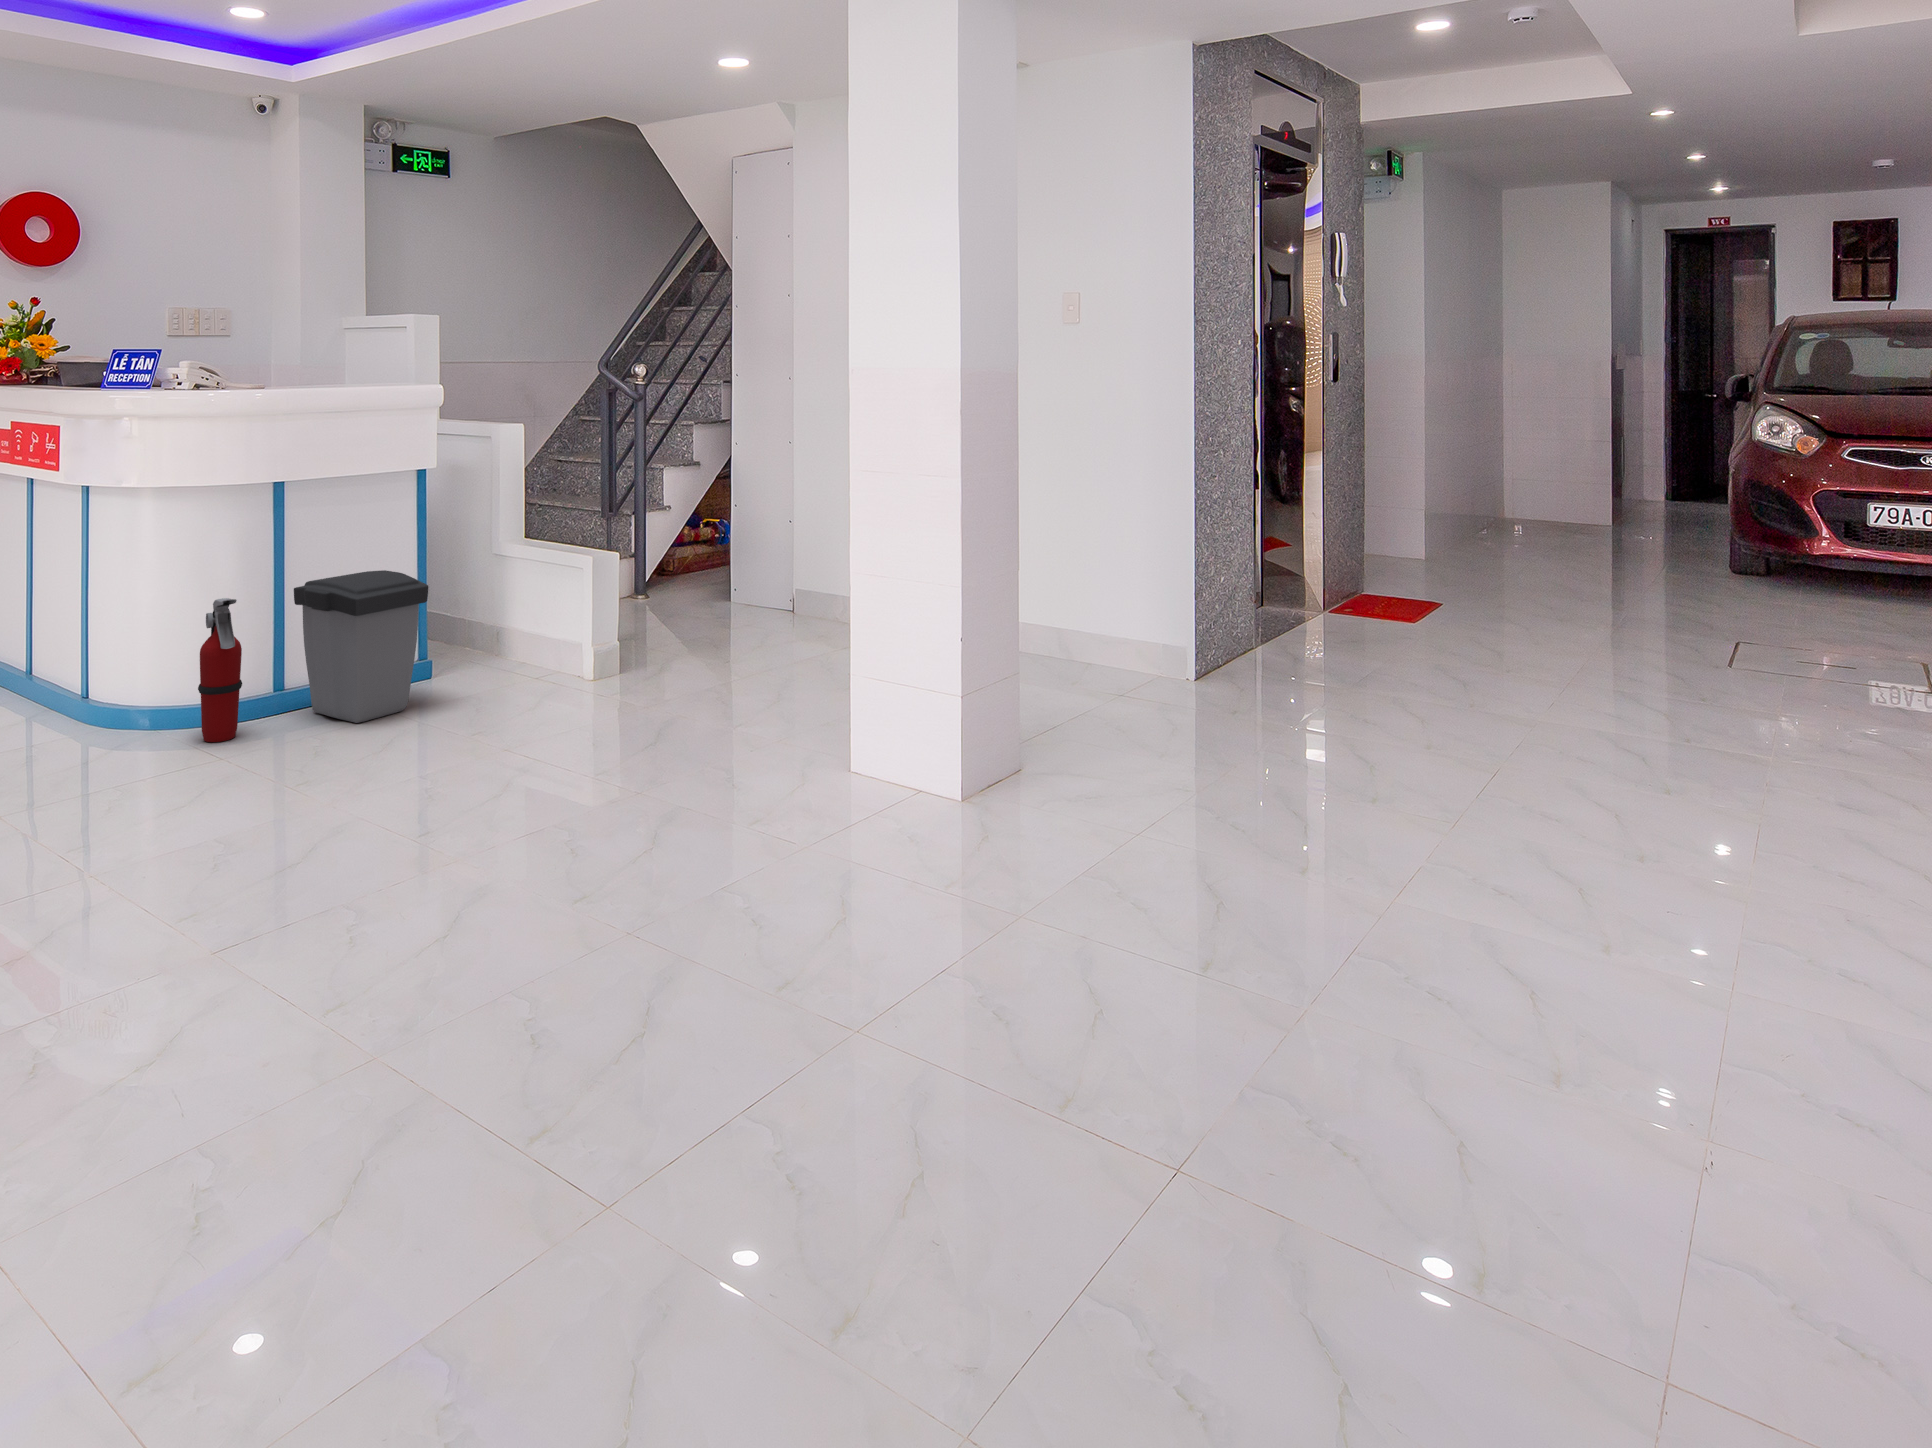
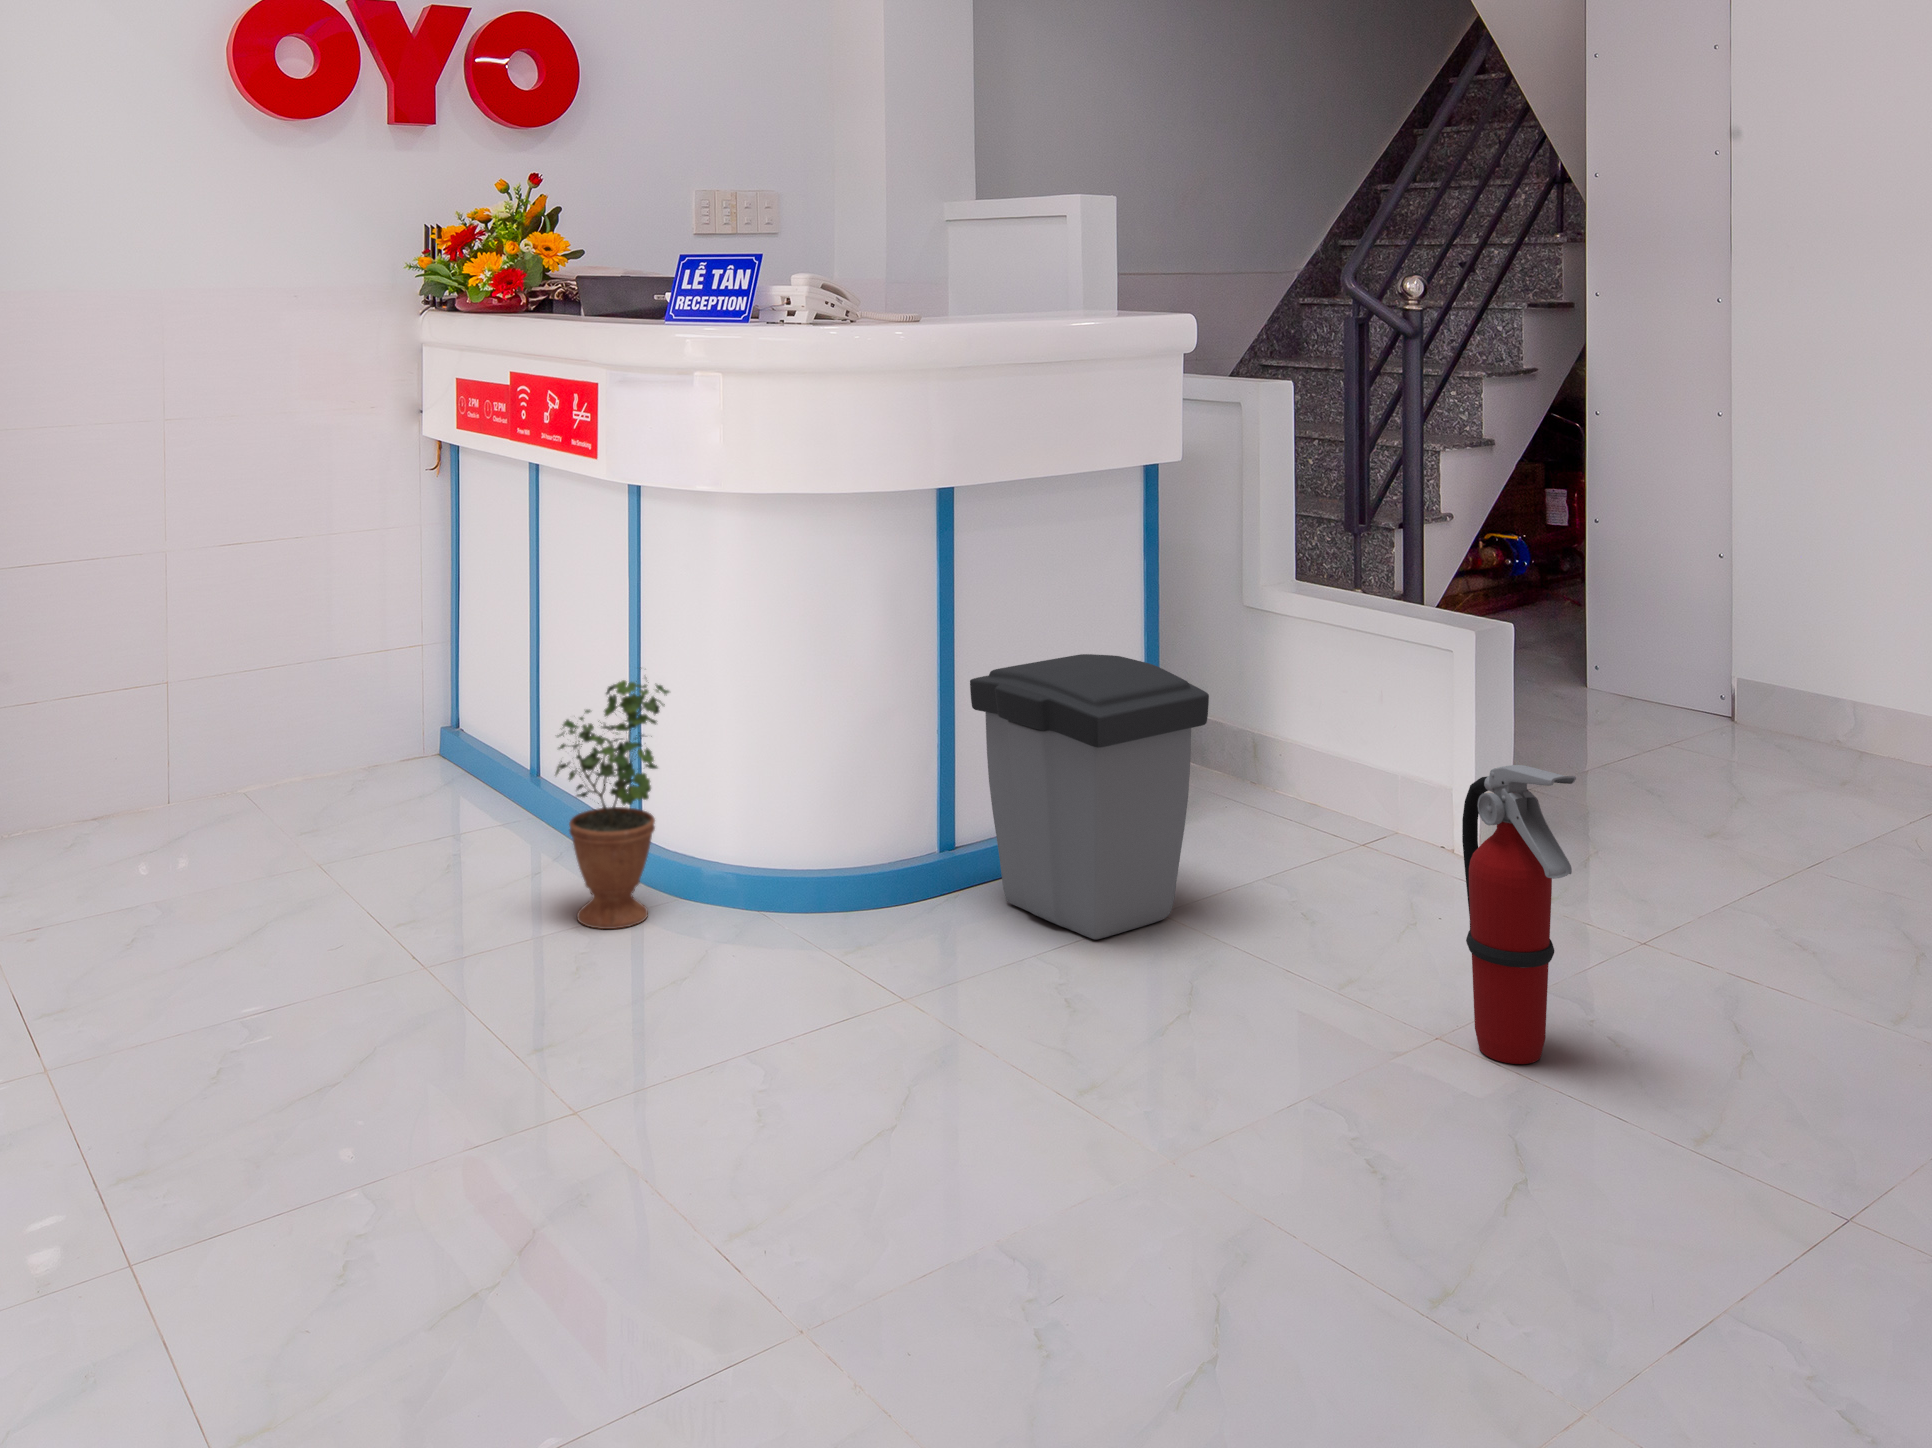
potted plant: none [19,593,102,749] -> present [556,680,669,929]
fire extinguisher: present [198,598,242,742] -> present [1462,765,1576,1064]

